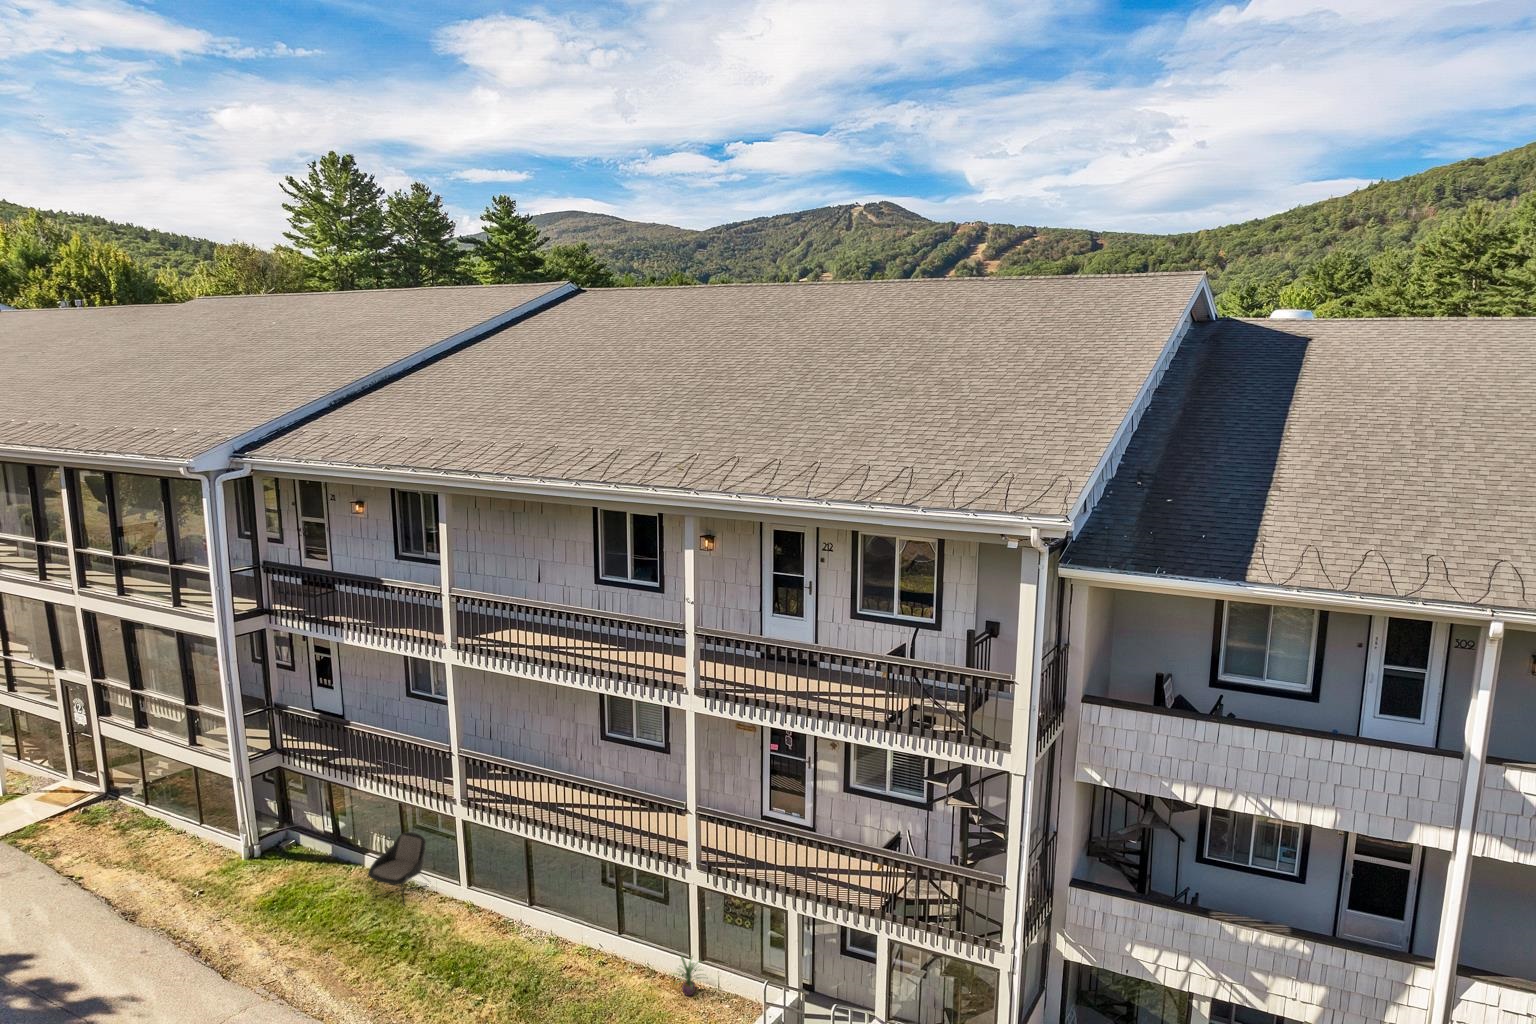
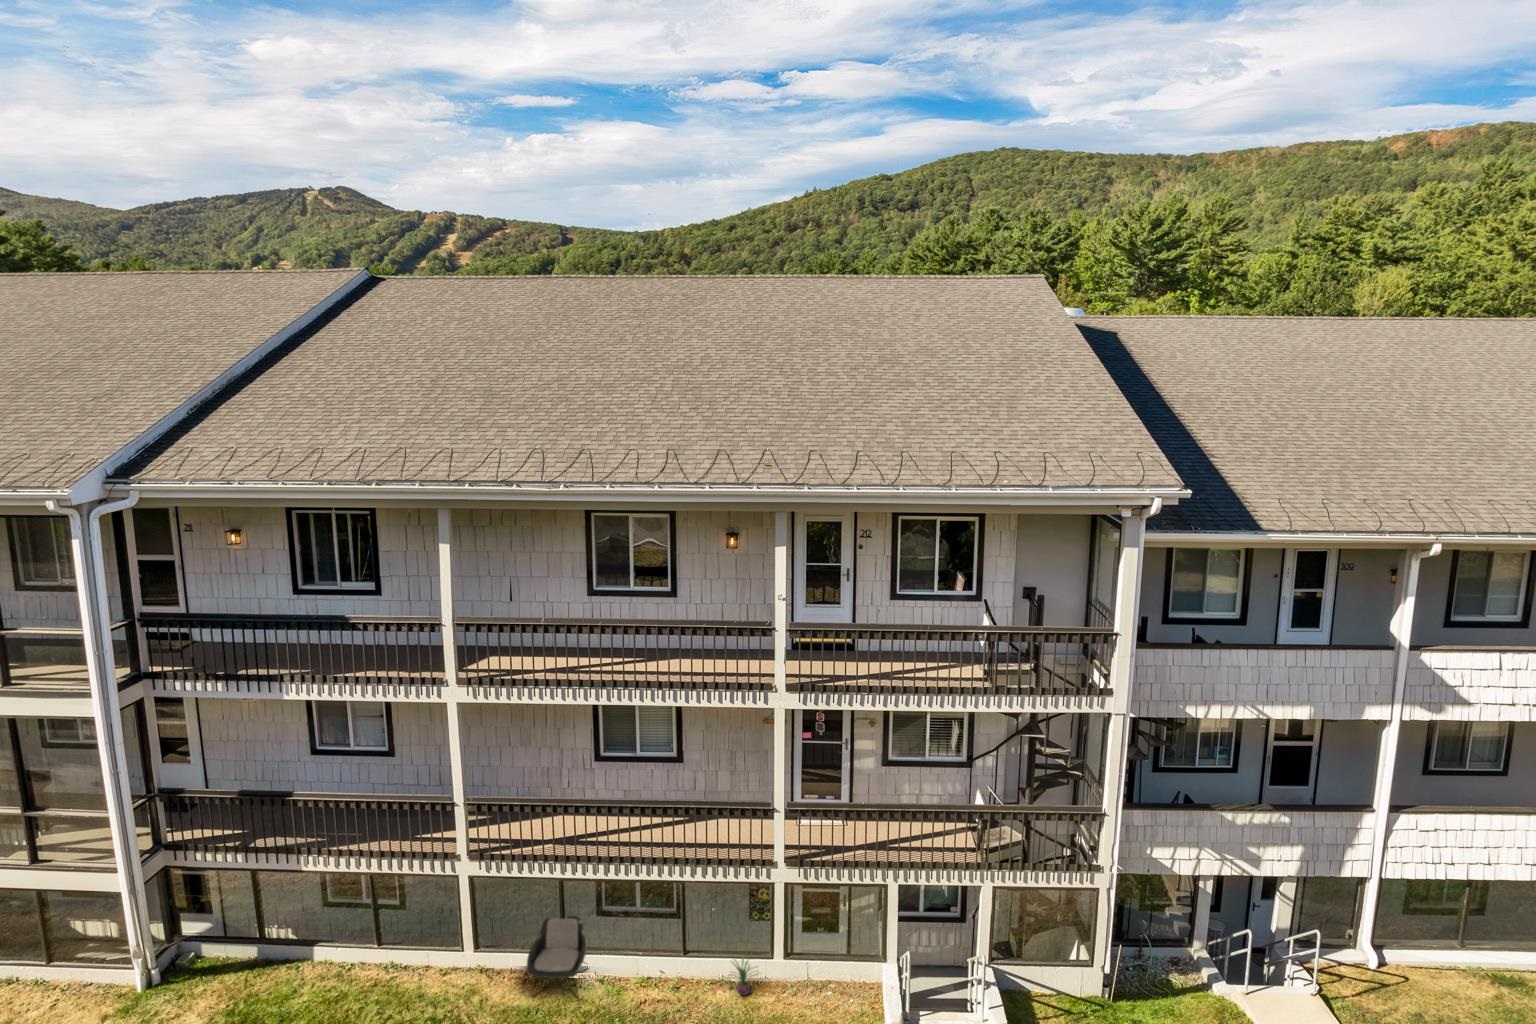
lounge chair: present [368,832,426,903] -> present [526,916,587,997]

